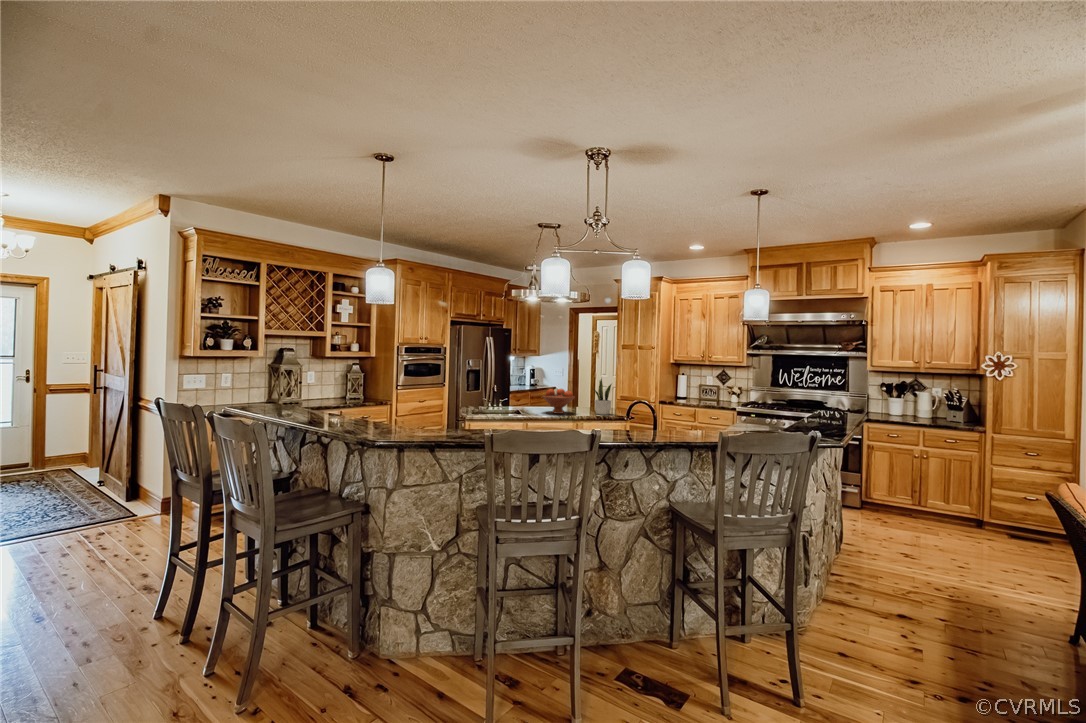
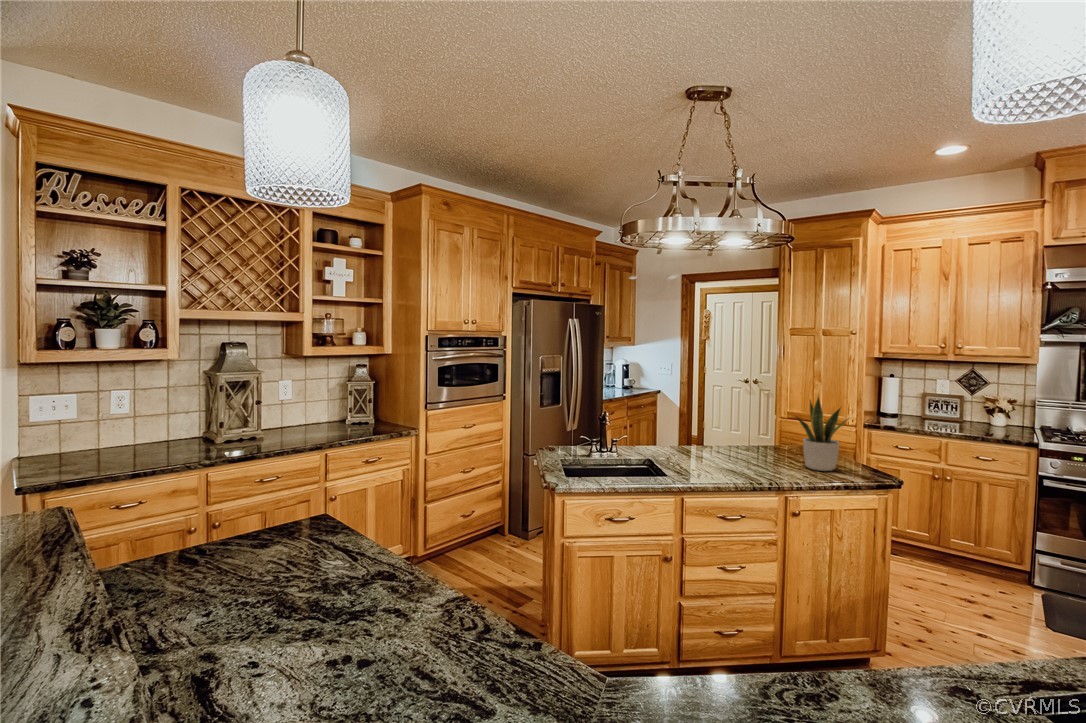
fruit bowl: present [543,389,575,414] -> none [698,416,766,468]

